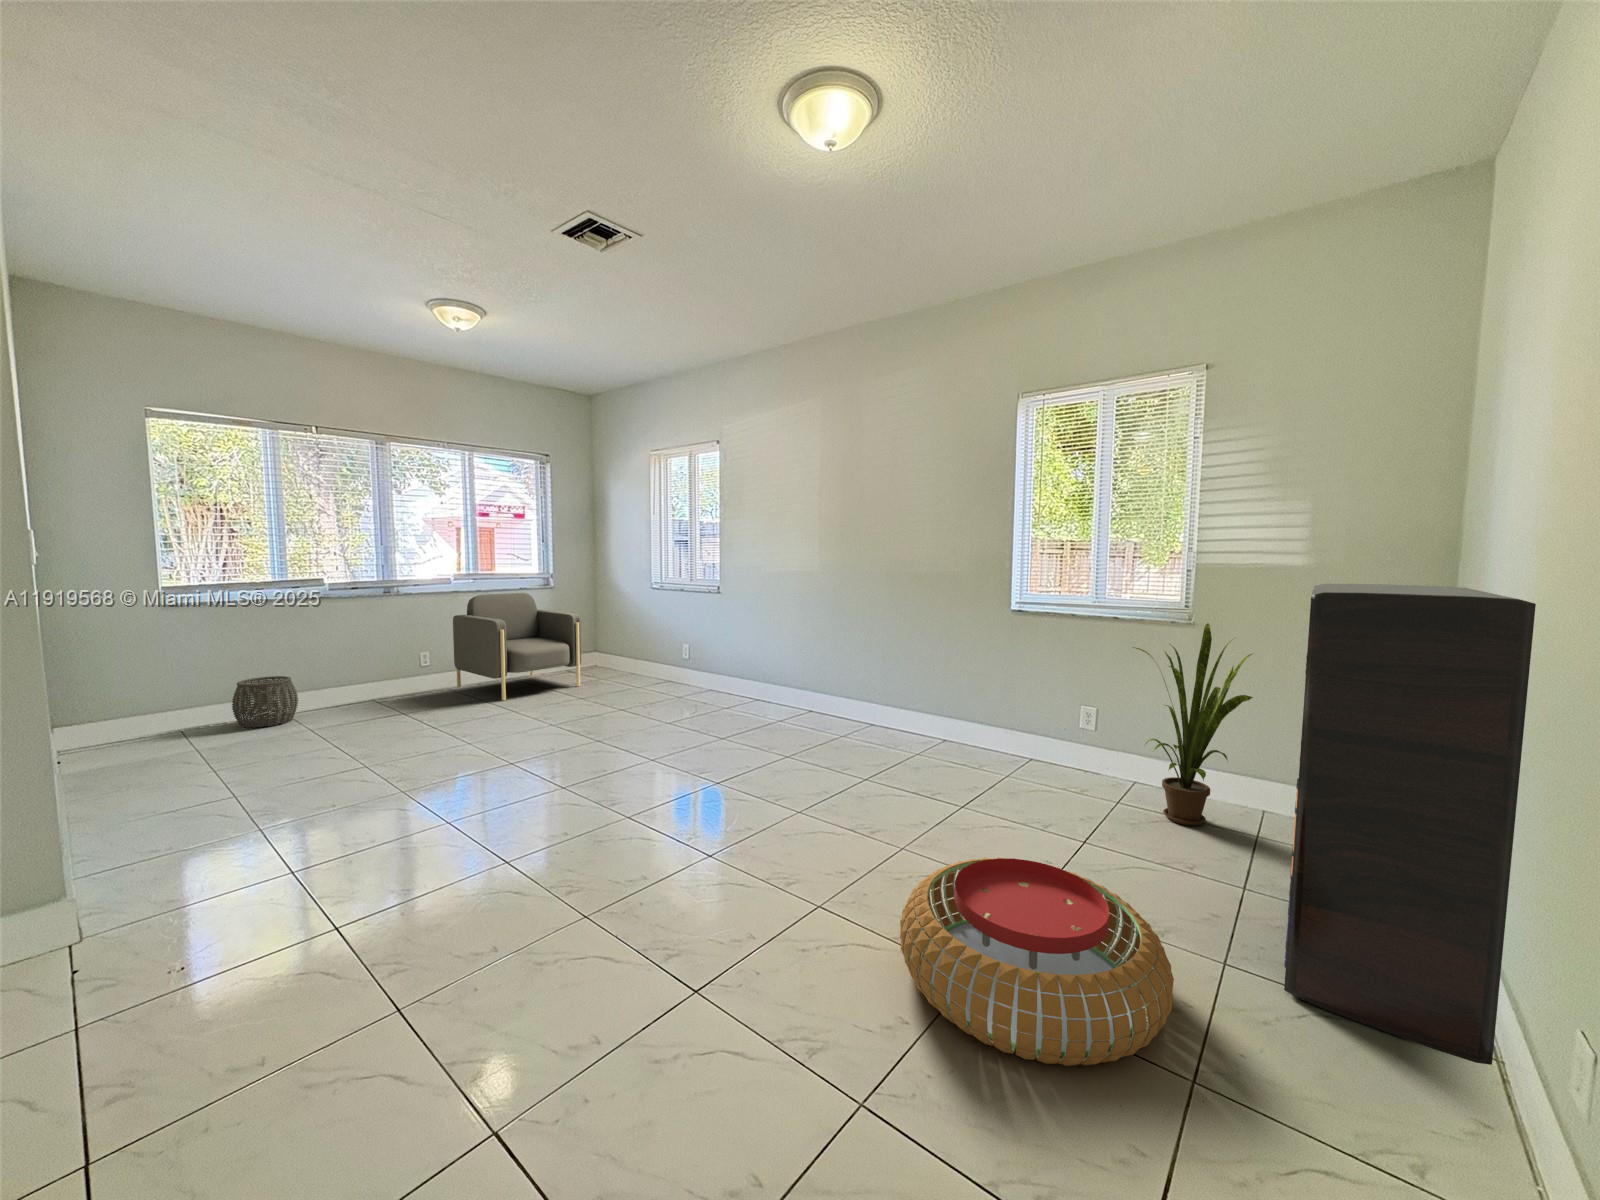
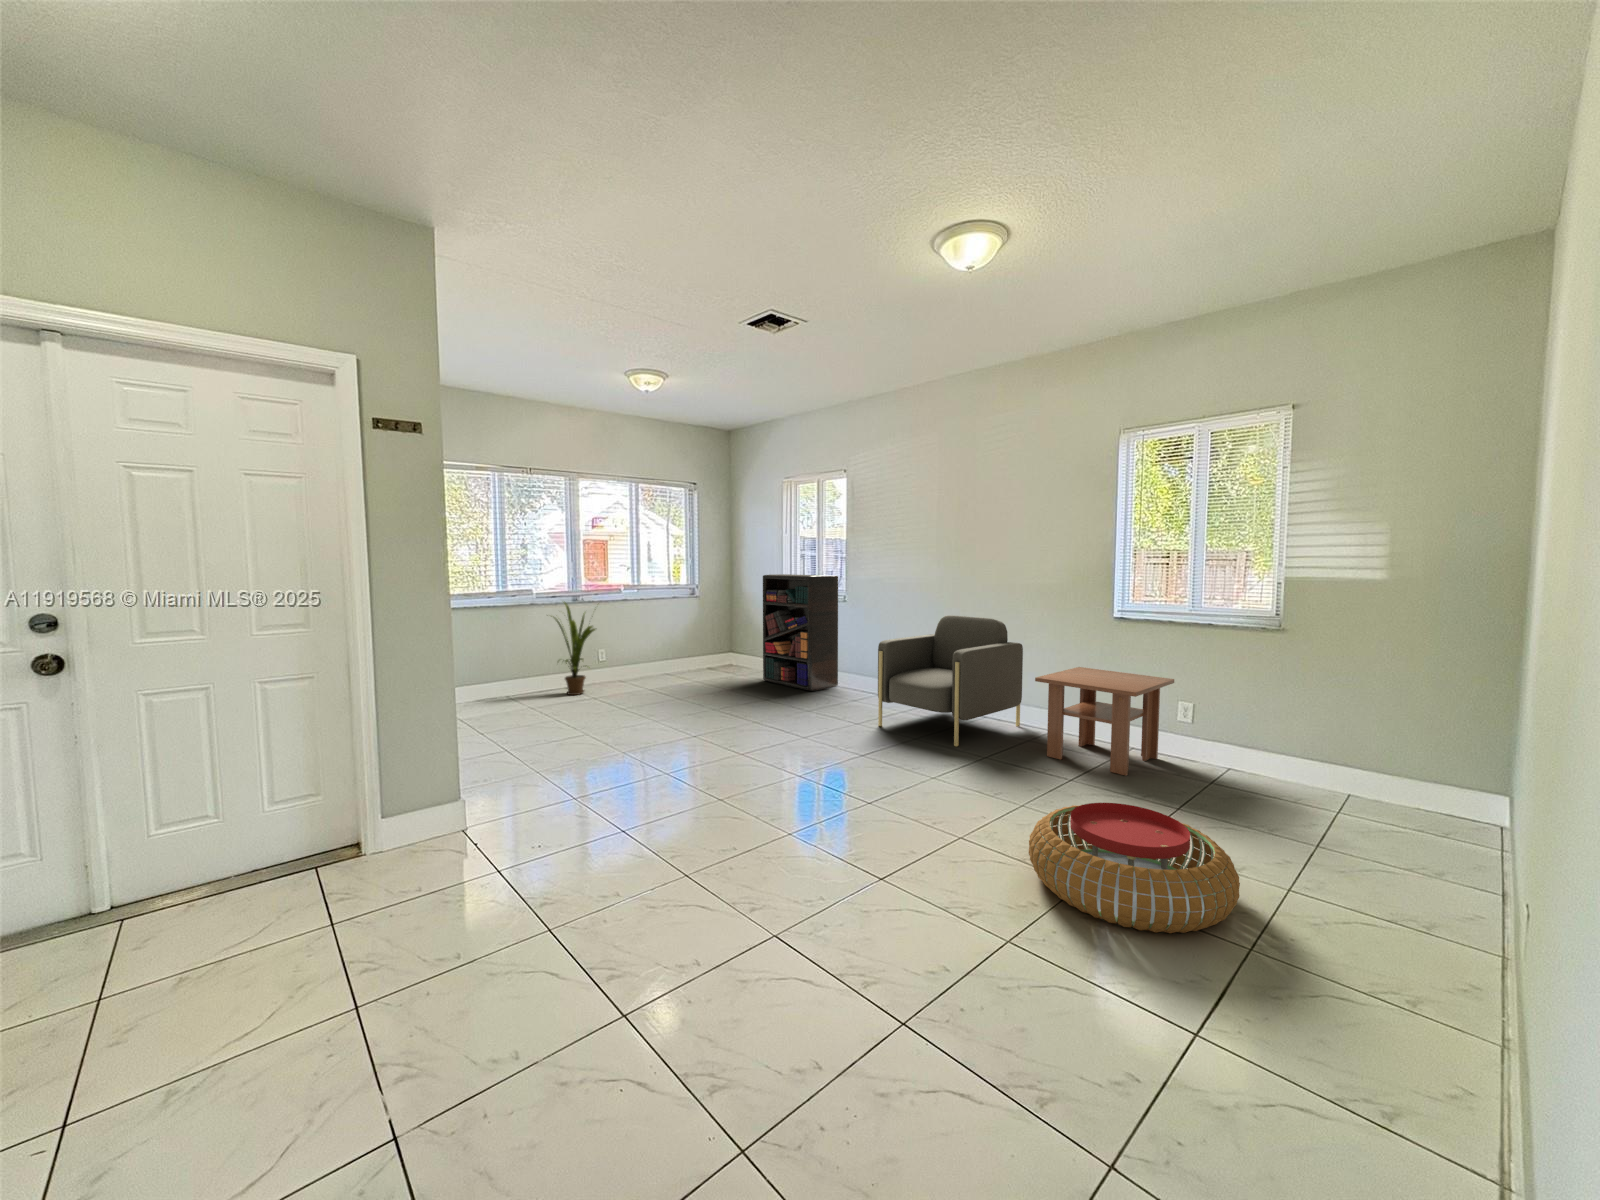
bookshelf: present [1284,584,1536,1065] -> present [763,574,838,691]
armchair: present [453,593,581,700] -> present [878,615,1023,746]
house plant: present [1133,623,1253,826] -> present [551,603,595,695]
coffee table: none [922,668,1075,798] -> present [1035,667,1174,776]
woven basket: present [232,676,298,728] -> none [476,666,520,706]

